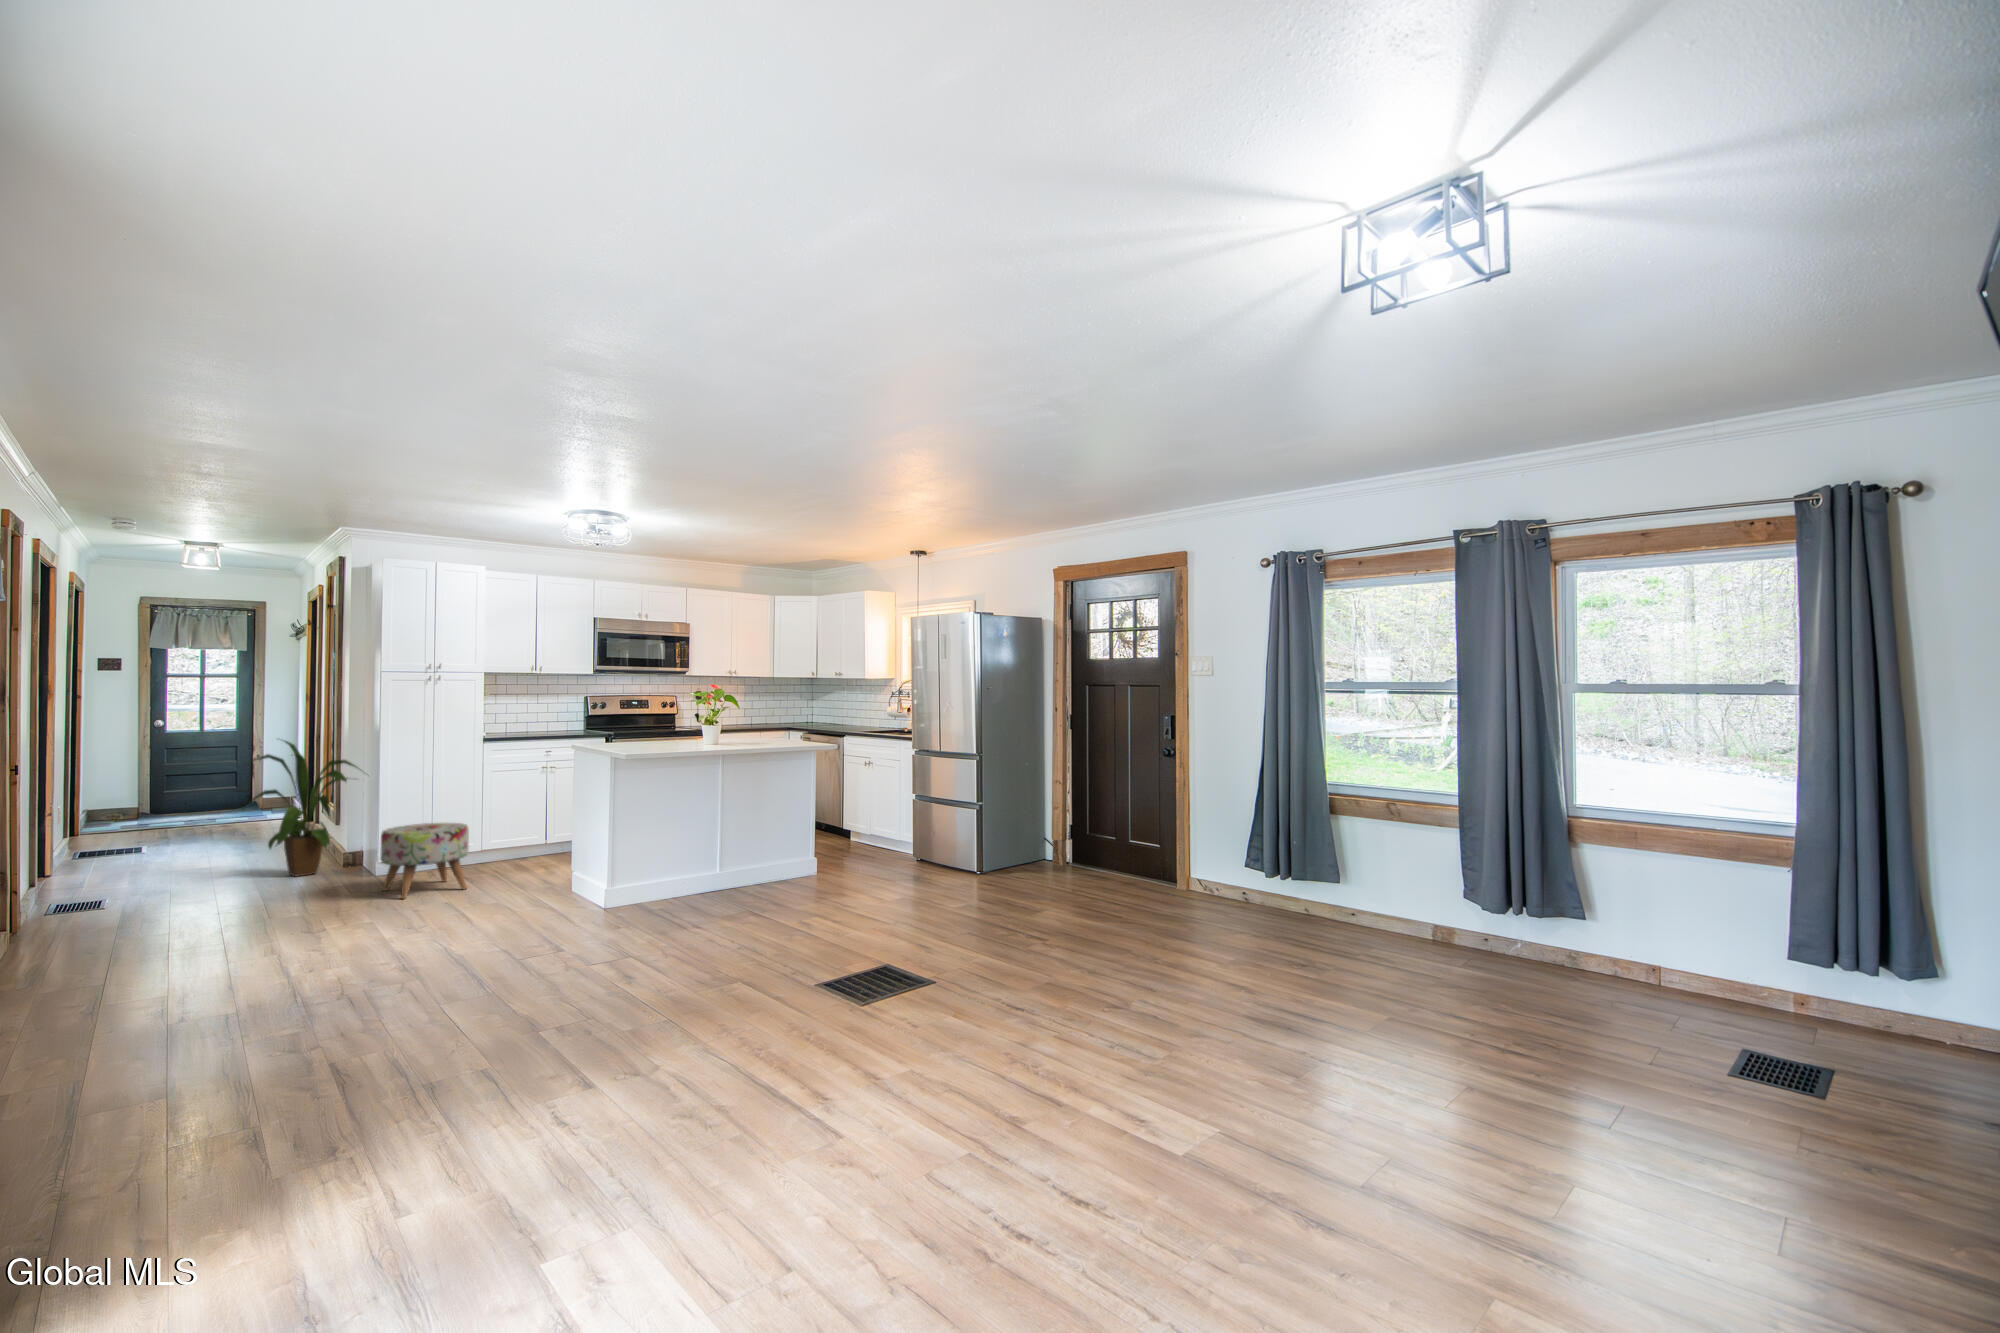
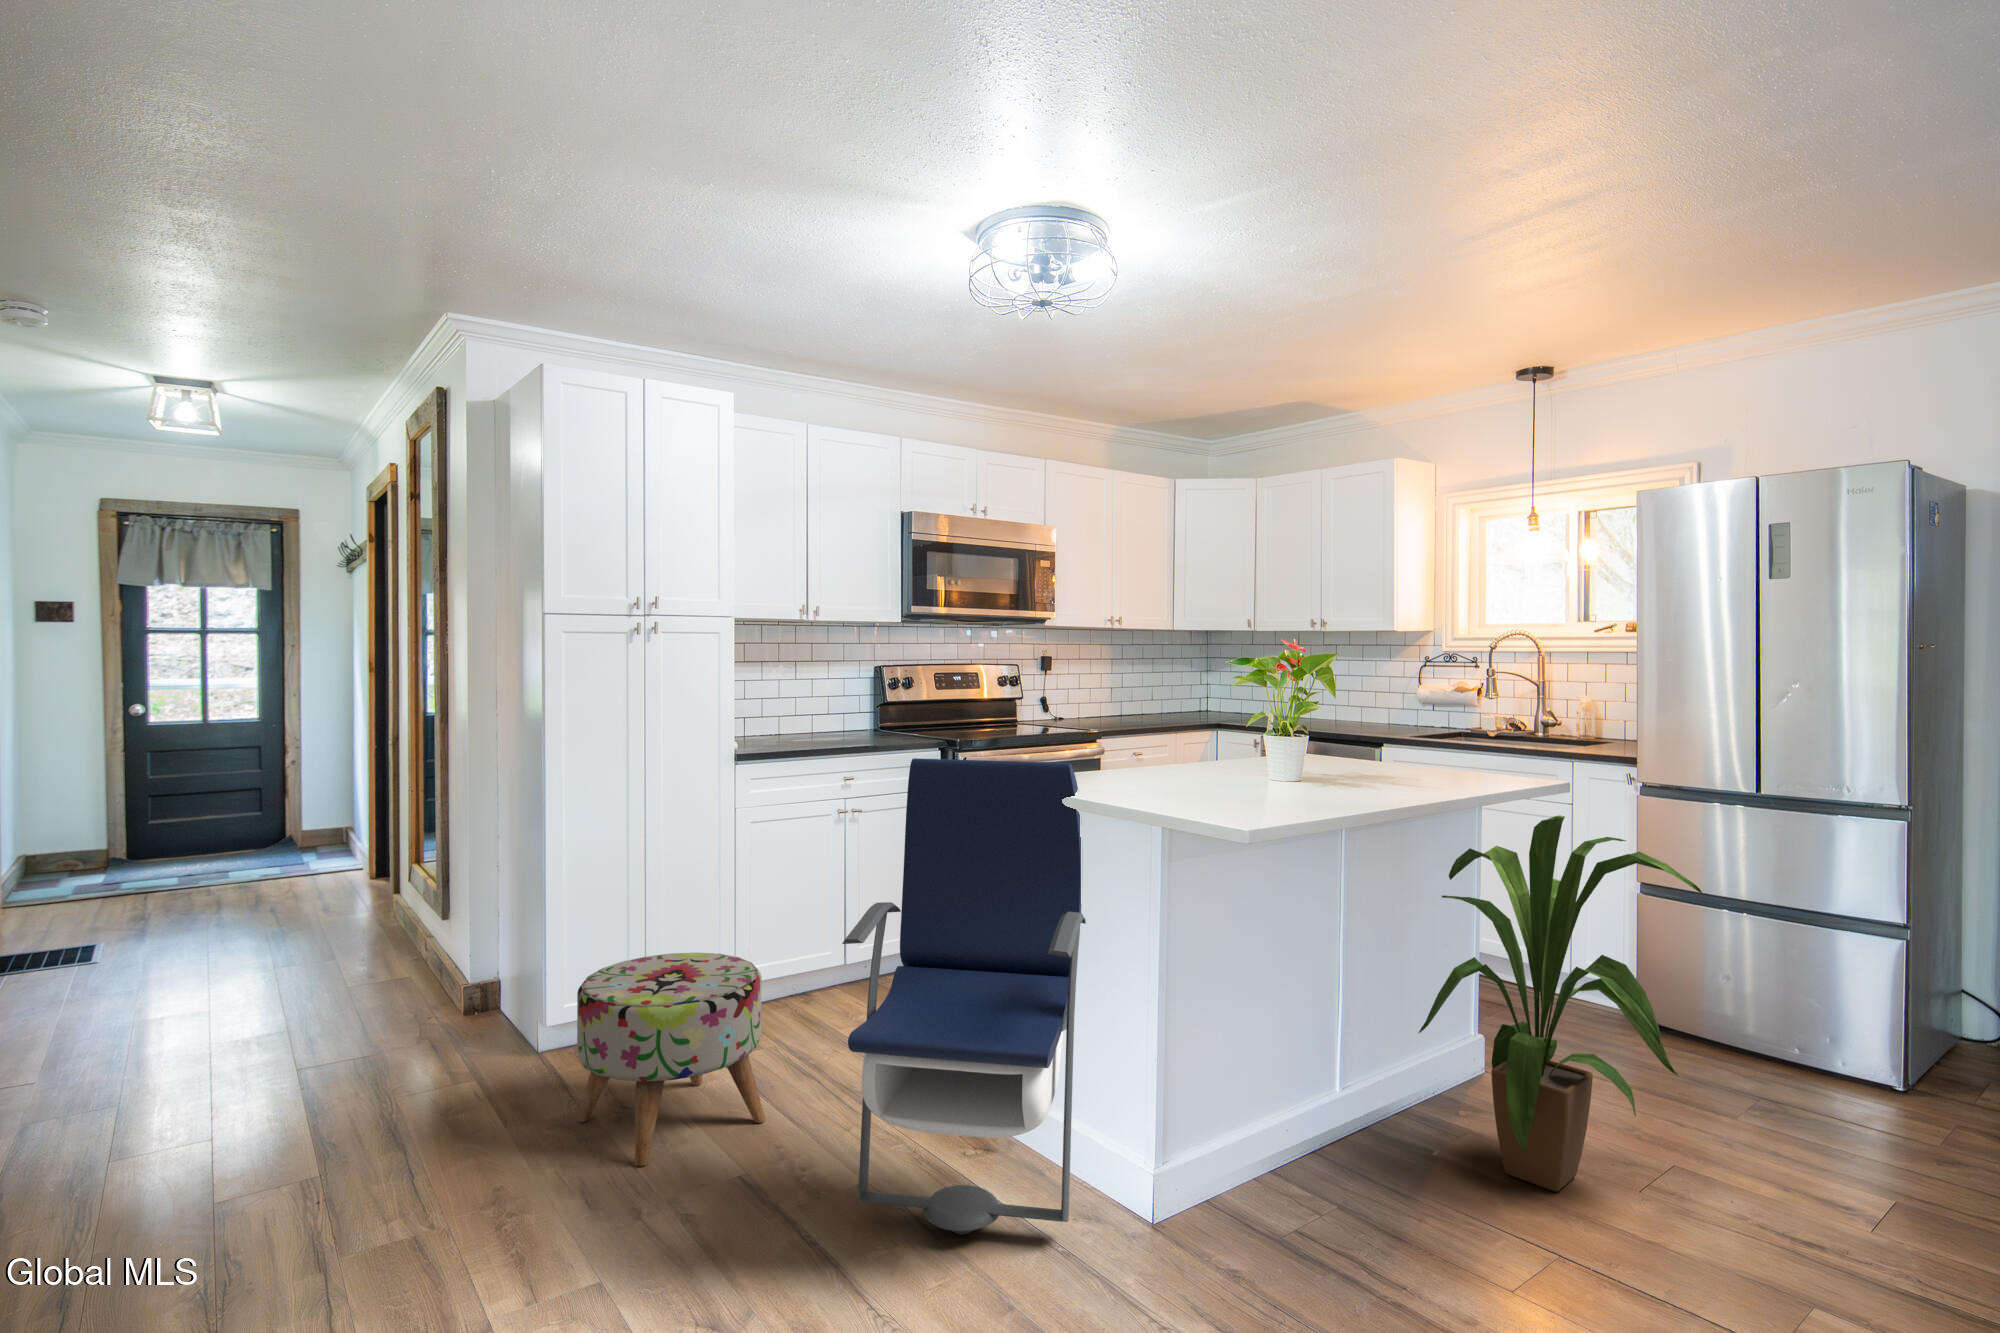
armchair: none [468,733,592,909] -> present [842,758,1086,1234]
house plant: present [246,741,358,877] -> present [1418,815,1703,1192]

